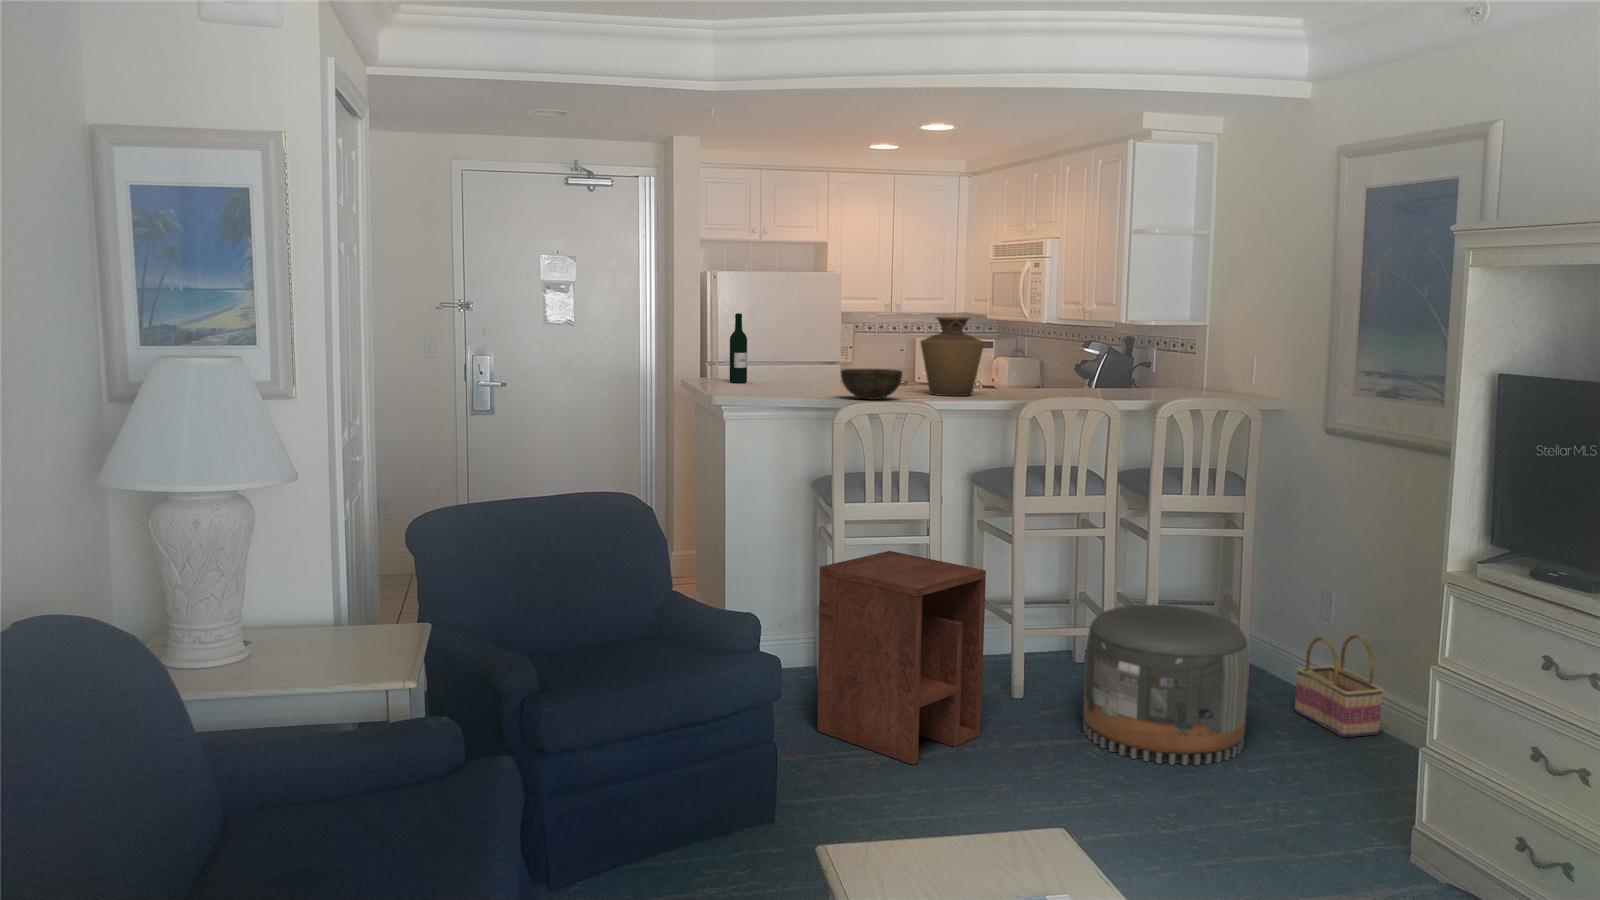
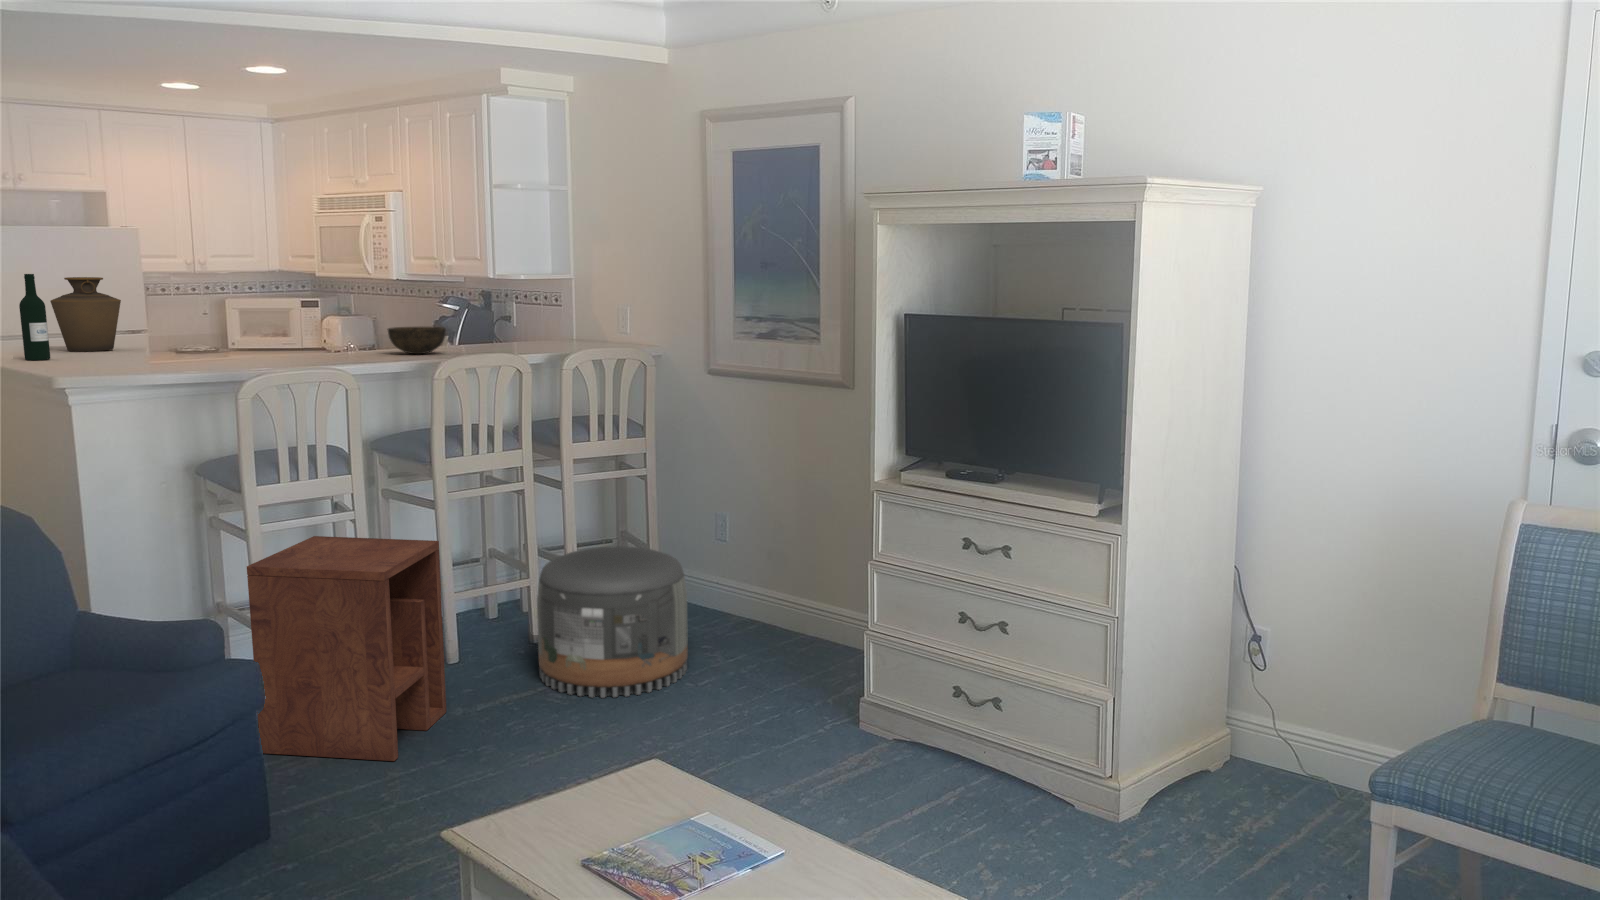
vase: present [920,317,984,396] -> present [50,277,121,352]
bowl: present [841,369,902,400] -> present [387,327,446,354]
basket: present [1295,634,1384,737] -> none [705,546,780,636]

